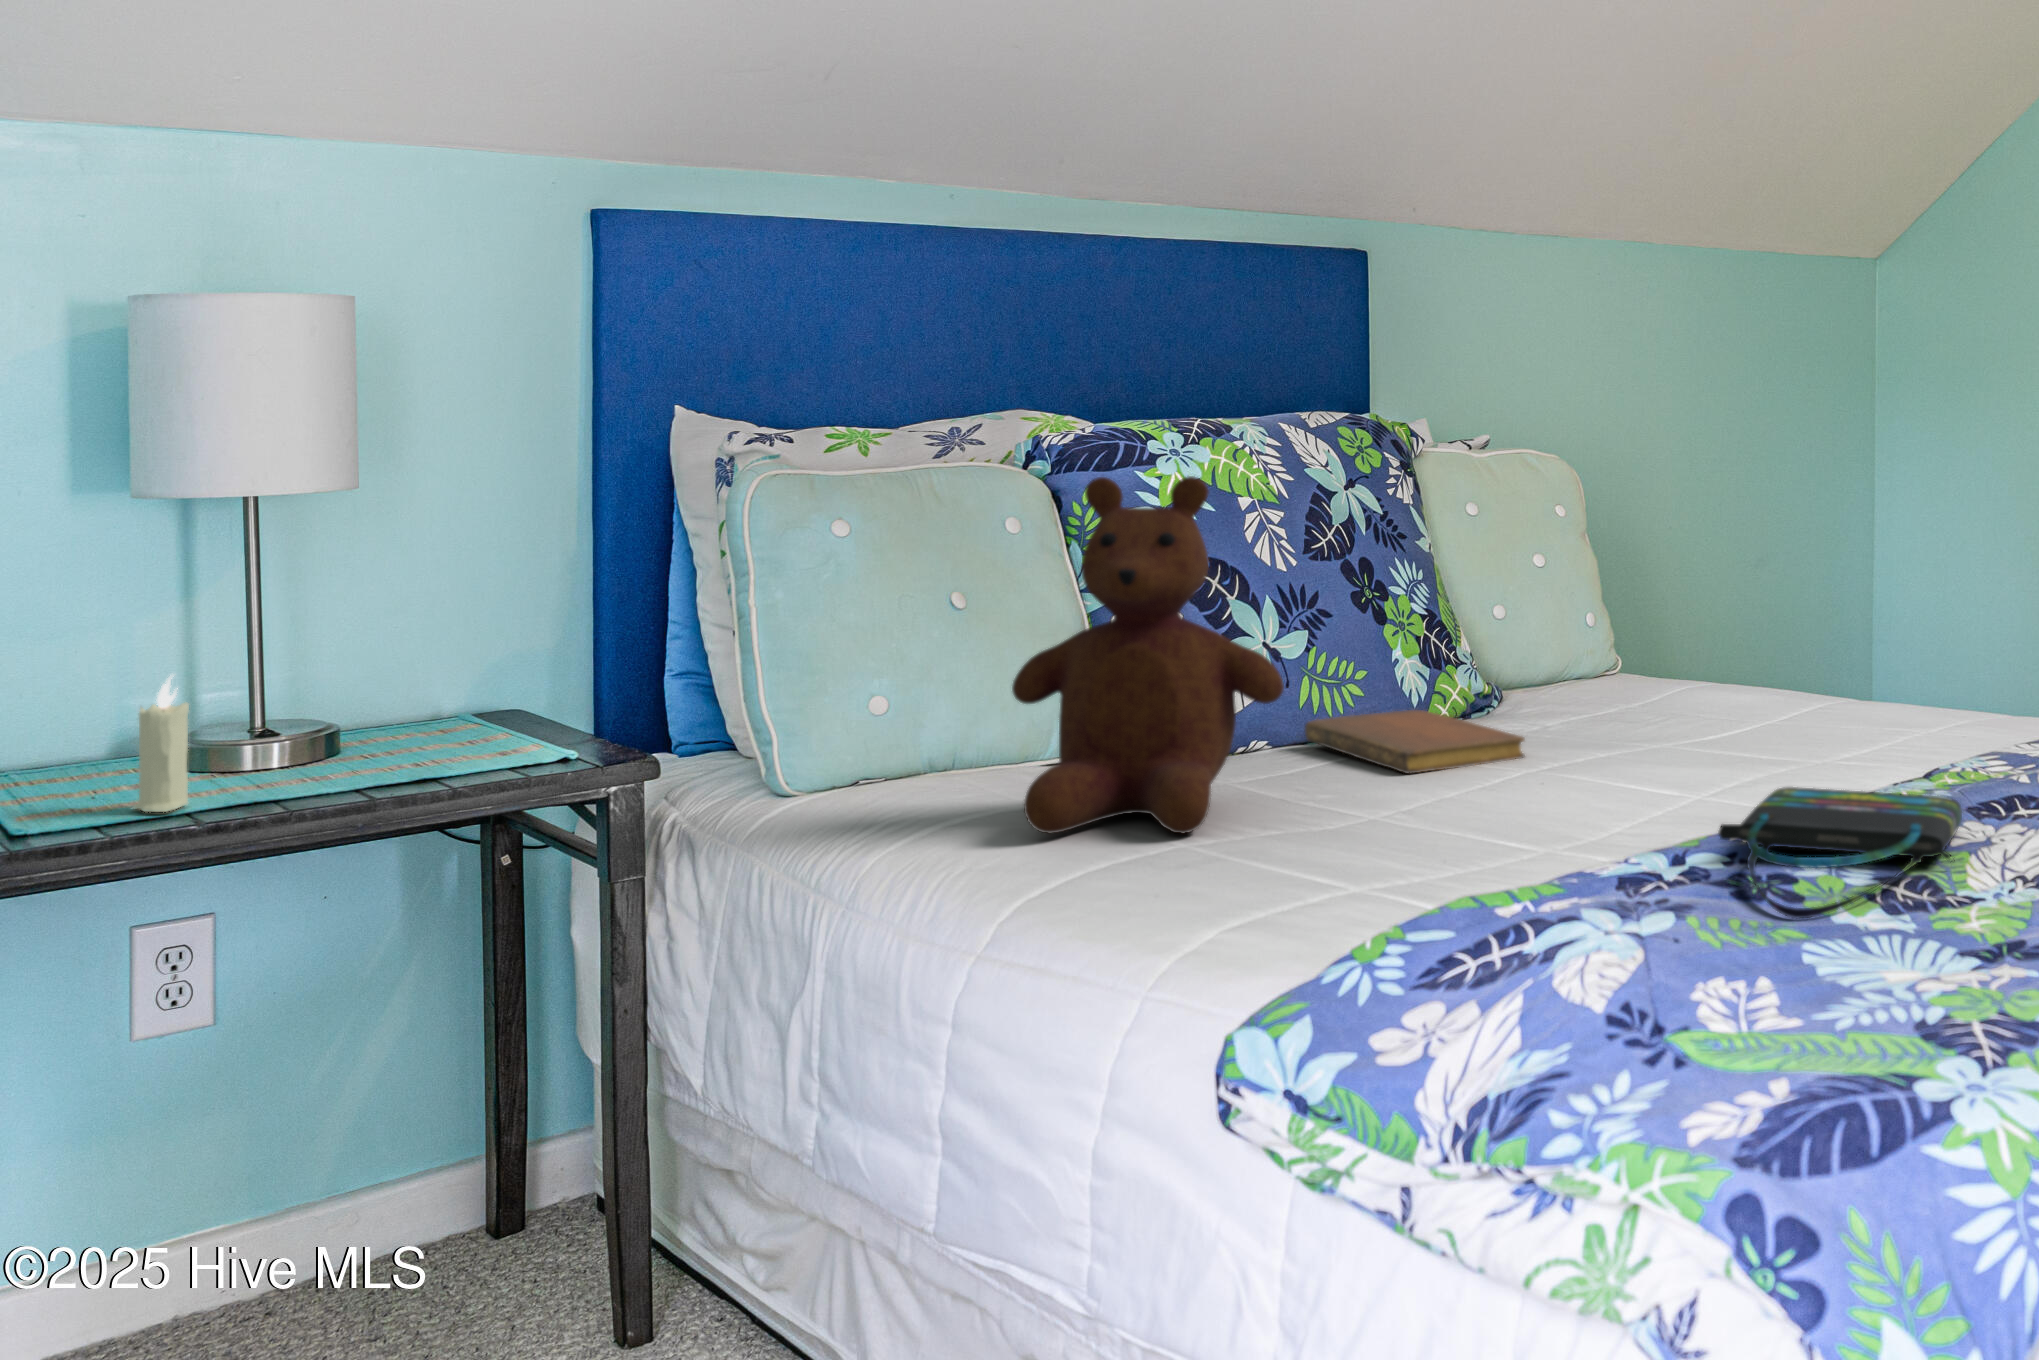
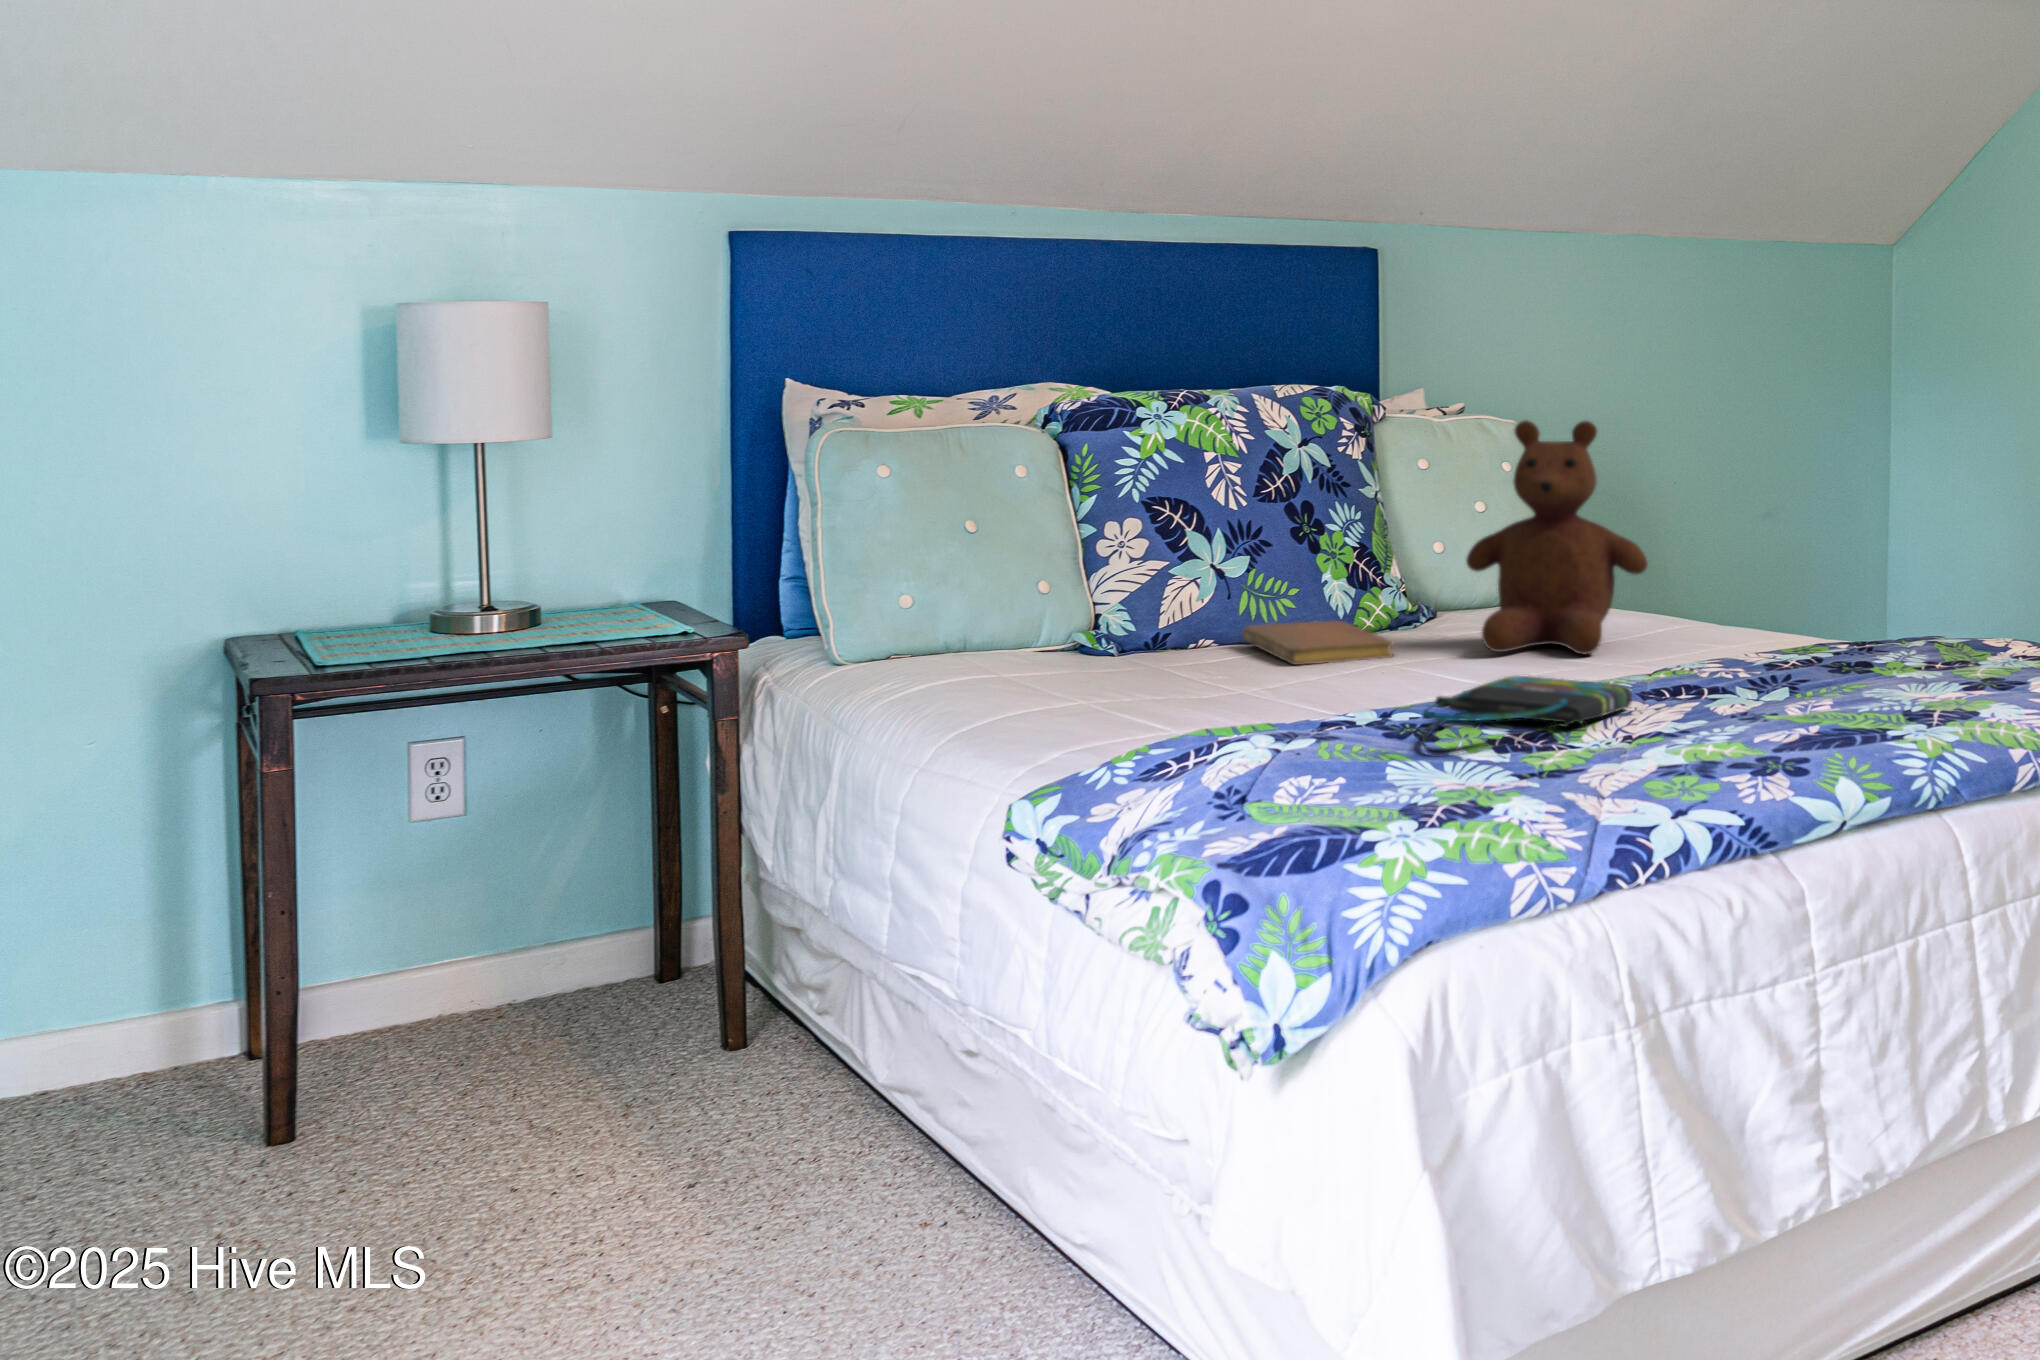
teddy bear: present [1012,476,1284,833] -> present [1466,421,1648,654]
candle: present [133,676,189,812] -> none [395,564,431,655]

